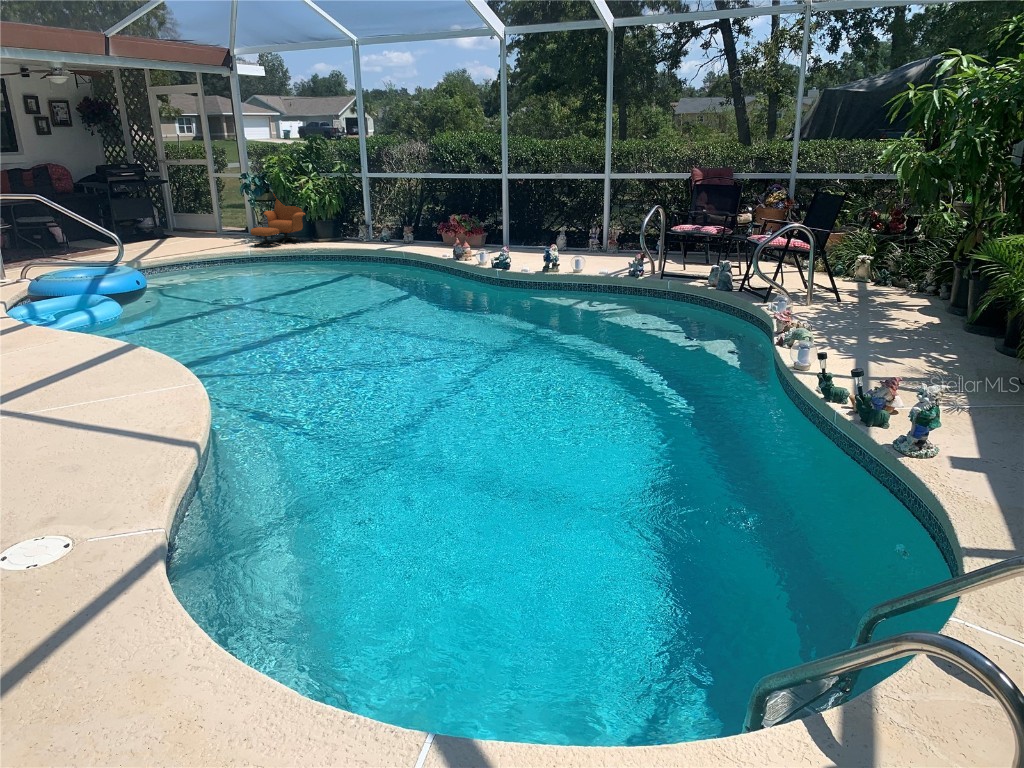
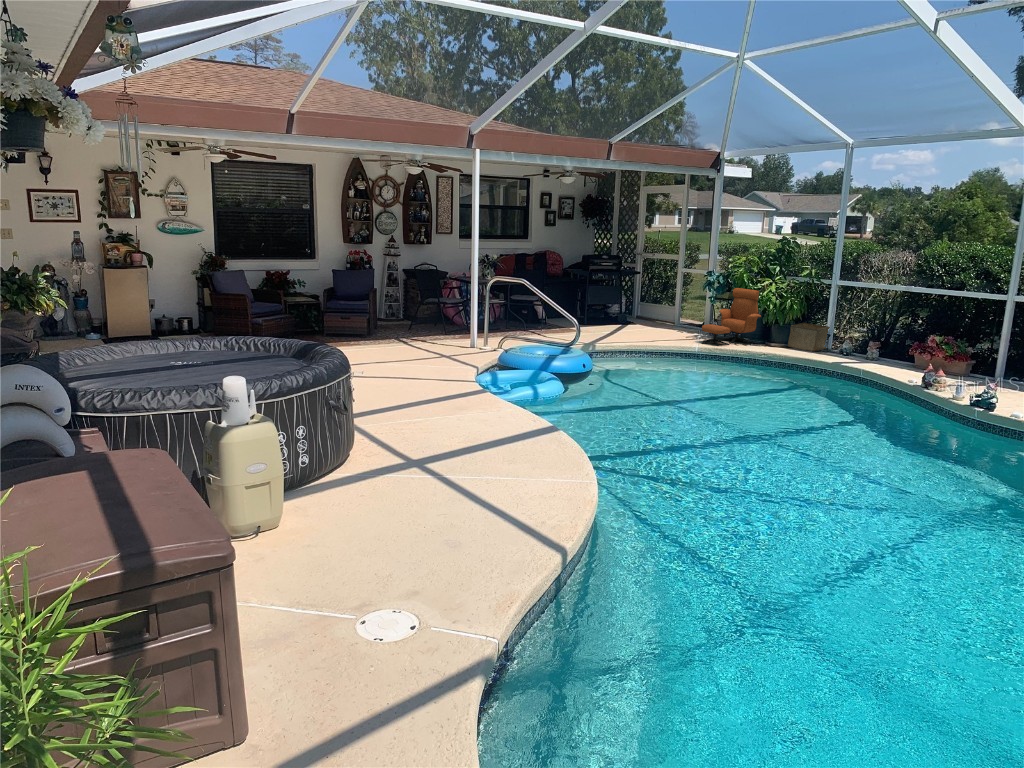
storage bin: none [335,217,370,242] -> present [788,323,830,351]

